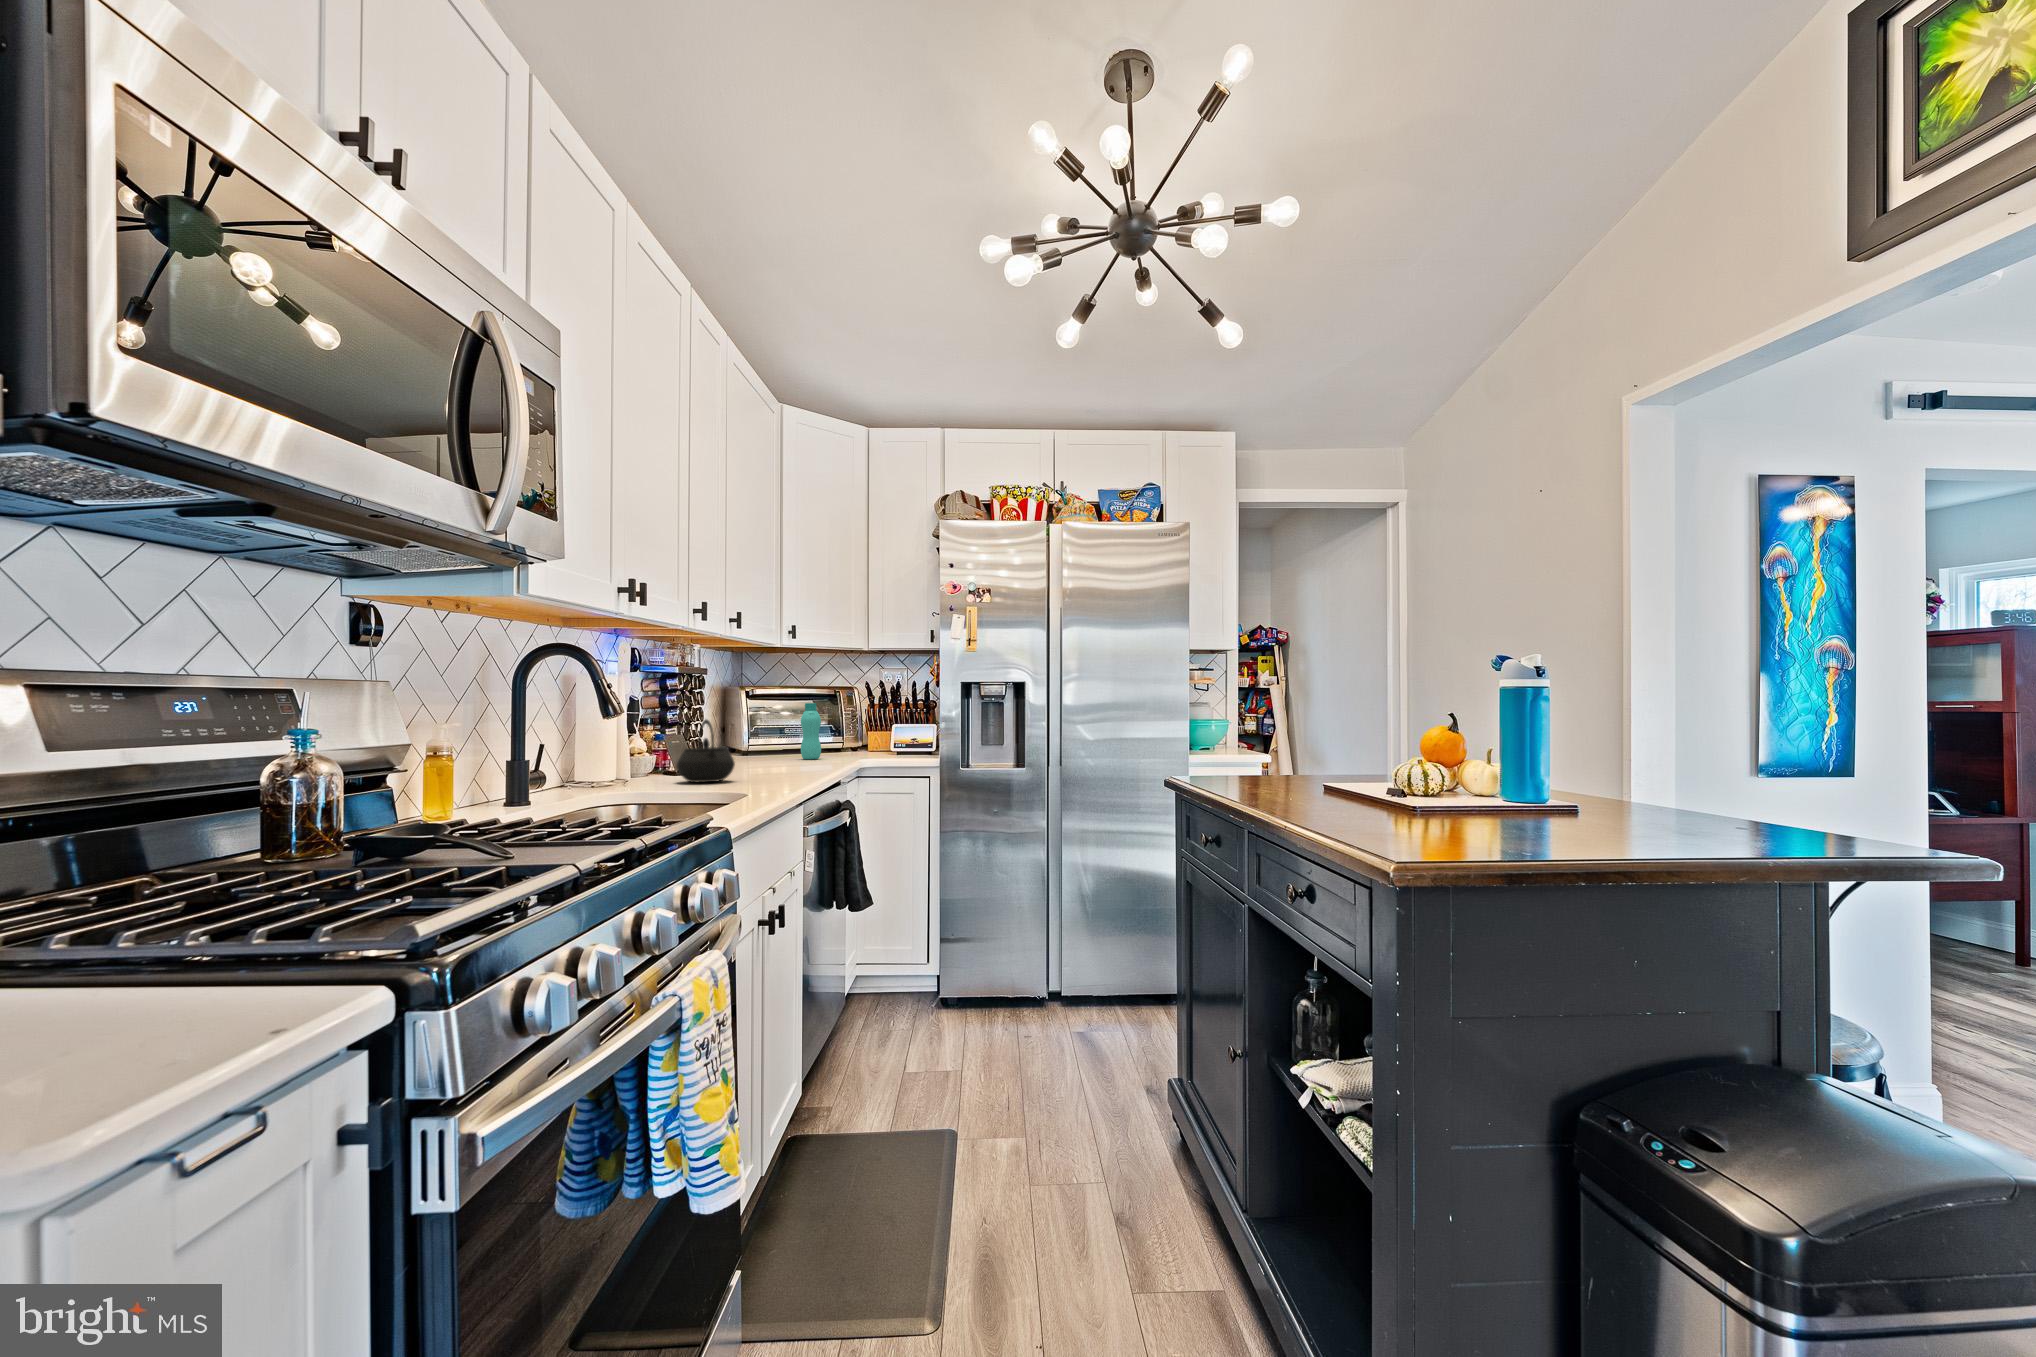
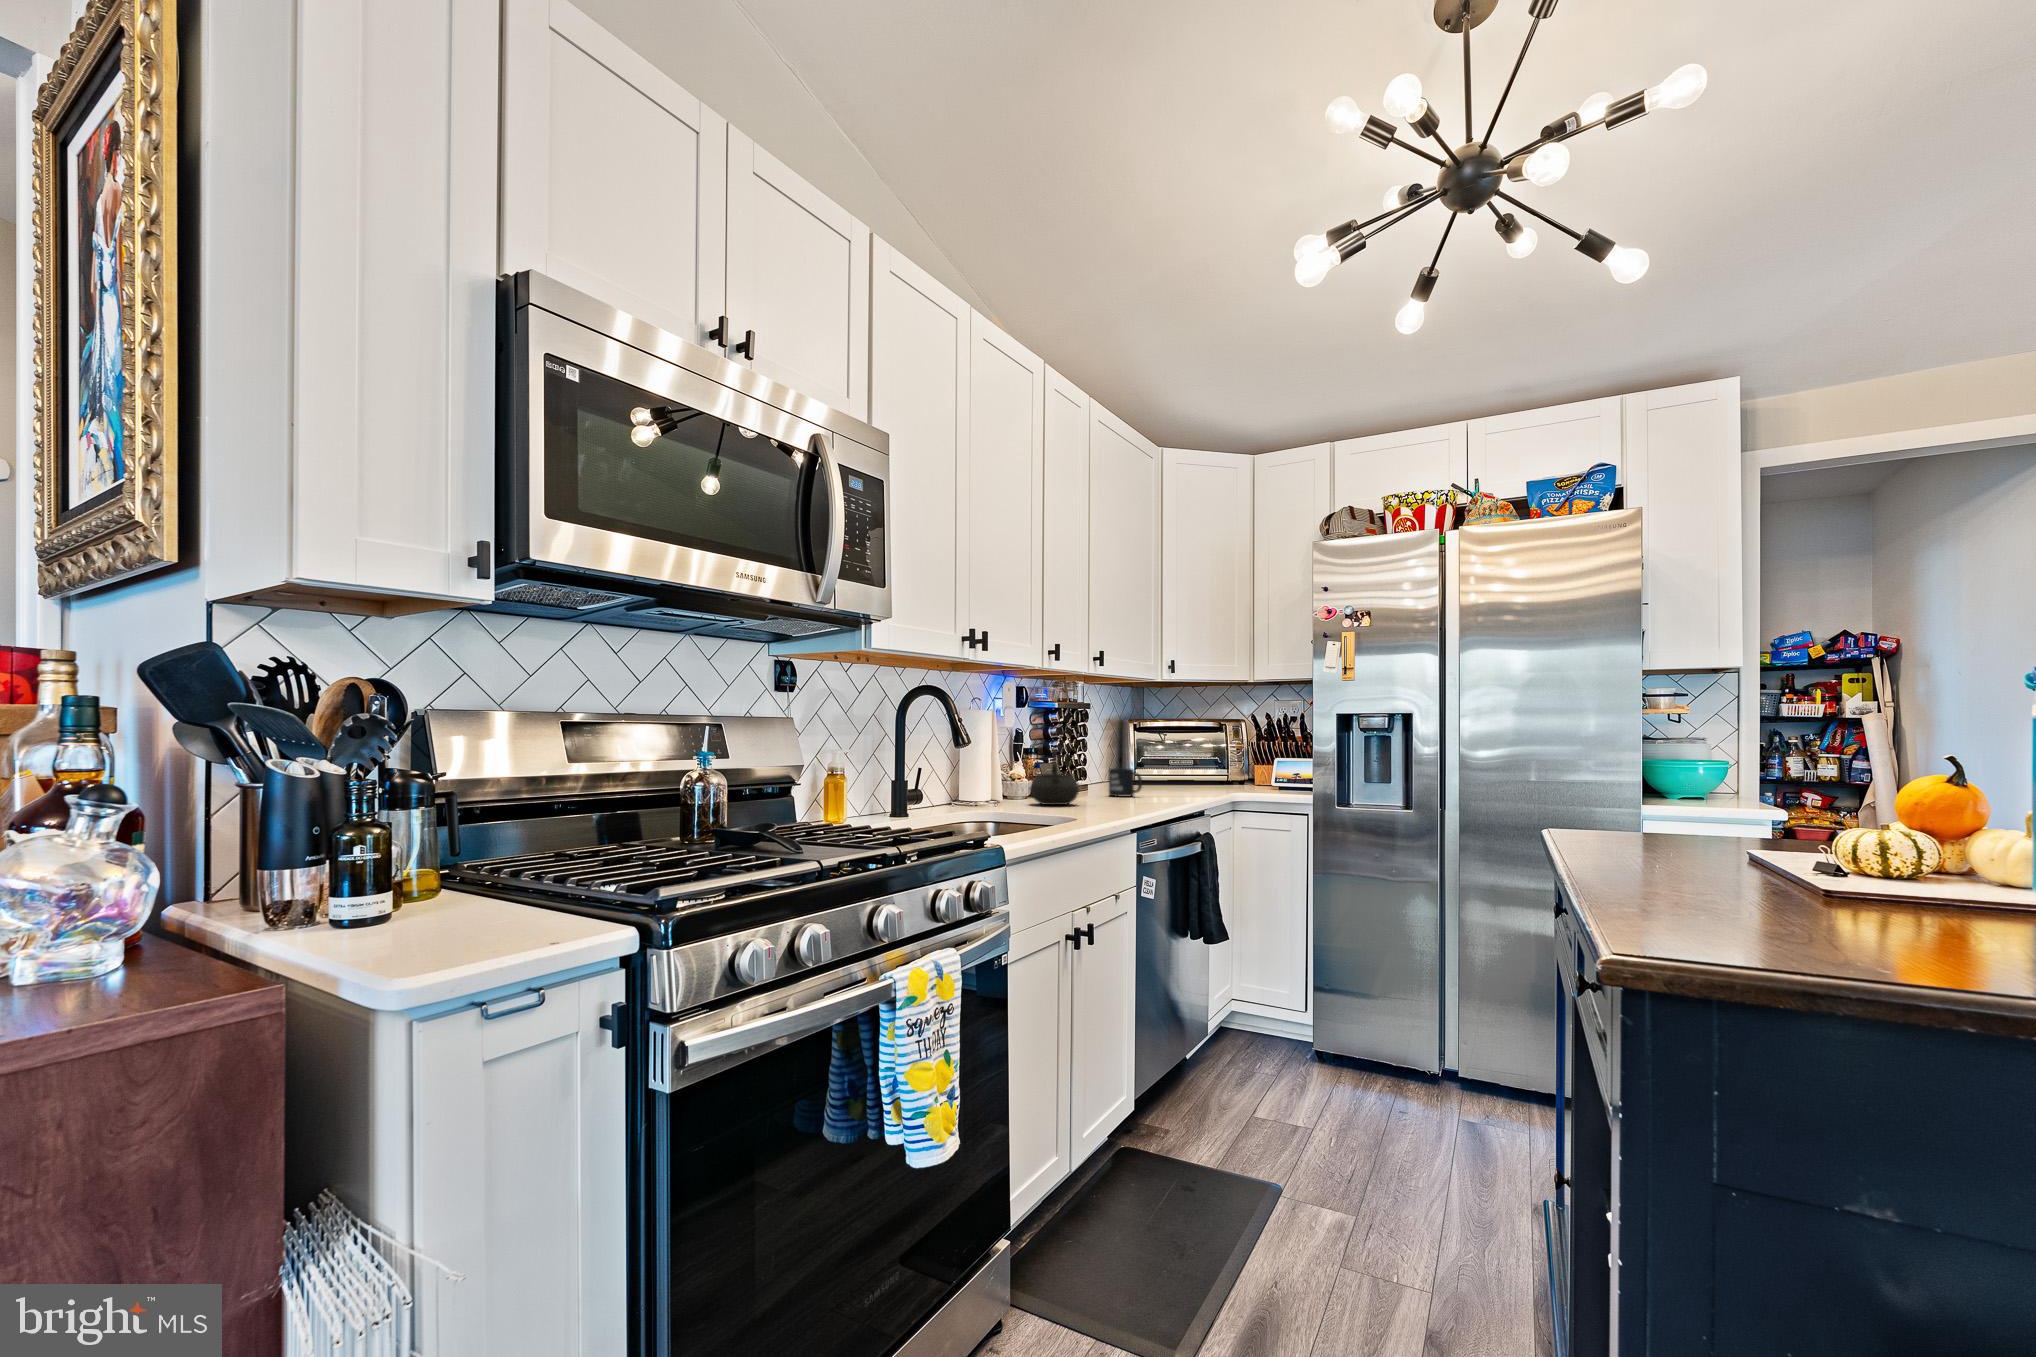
bottle: present [801,703,821,759] -> none [1180,734,1200,789]
mug: none [743,740,782,770] -> present [1109,768,1142,797]

